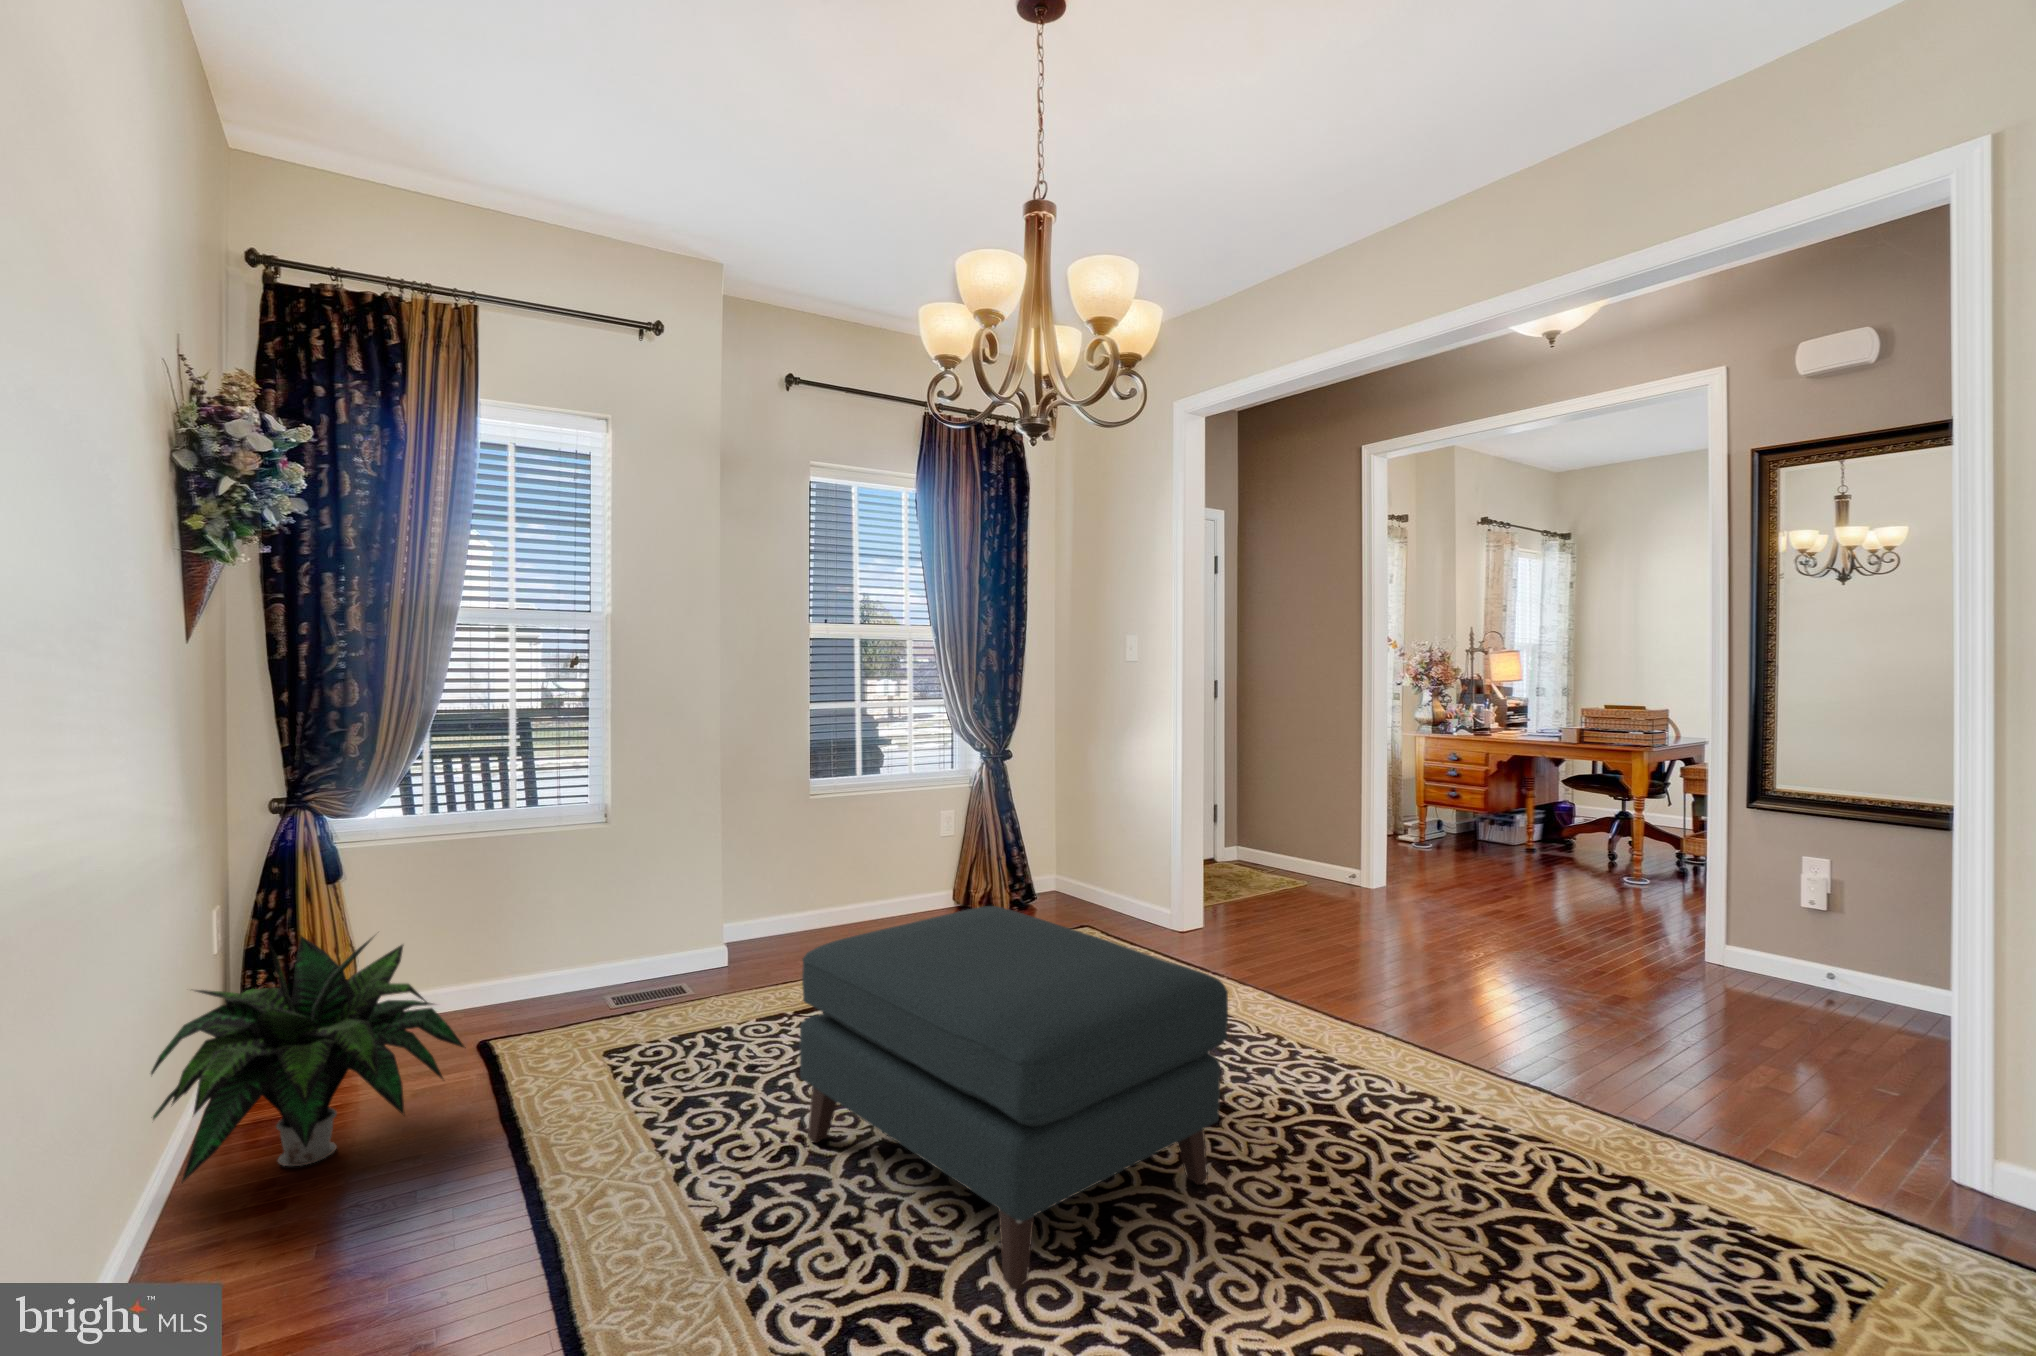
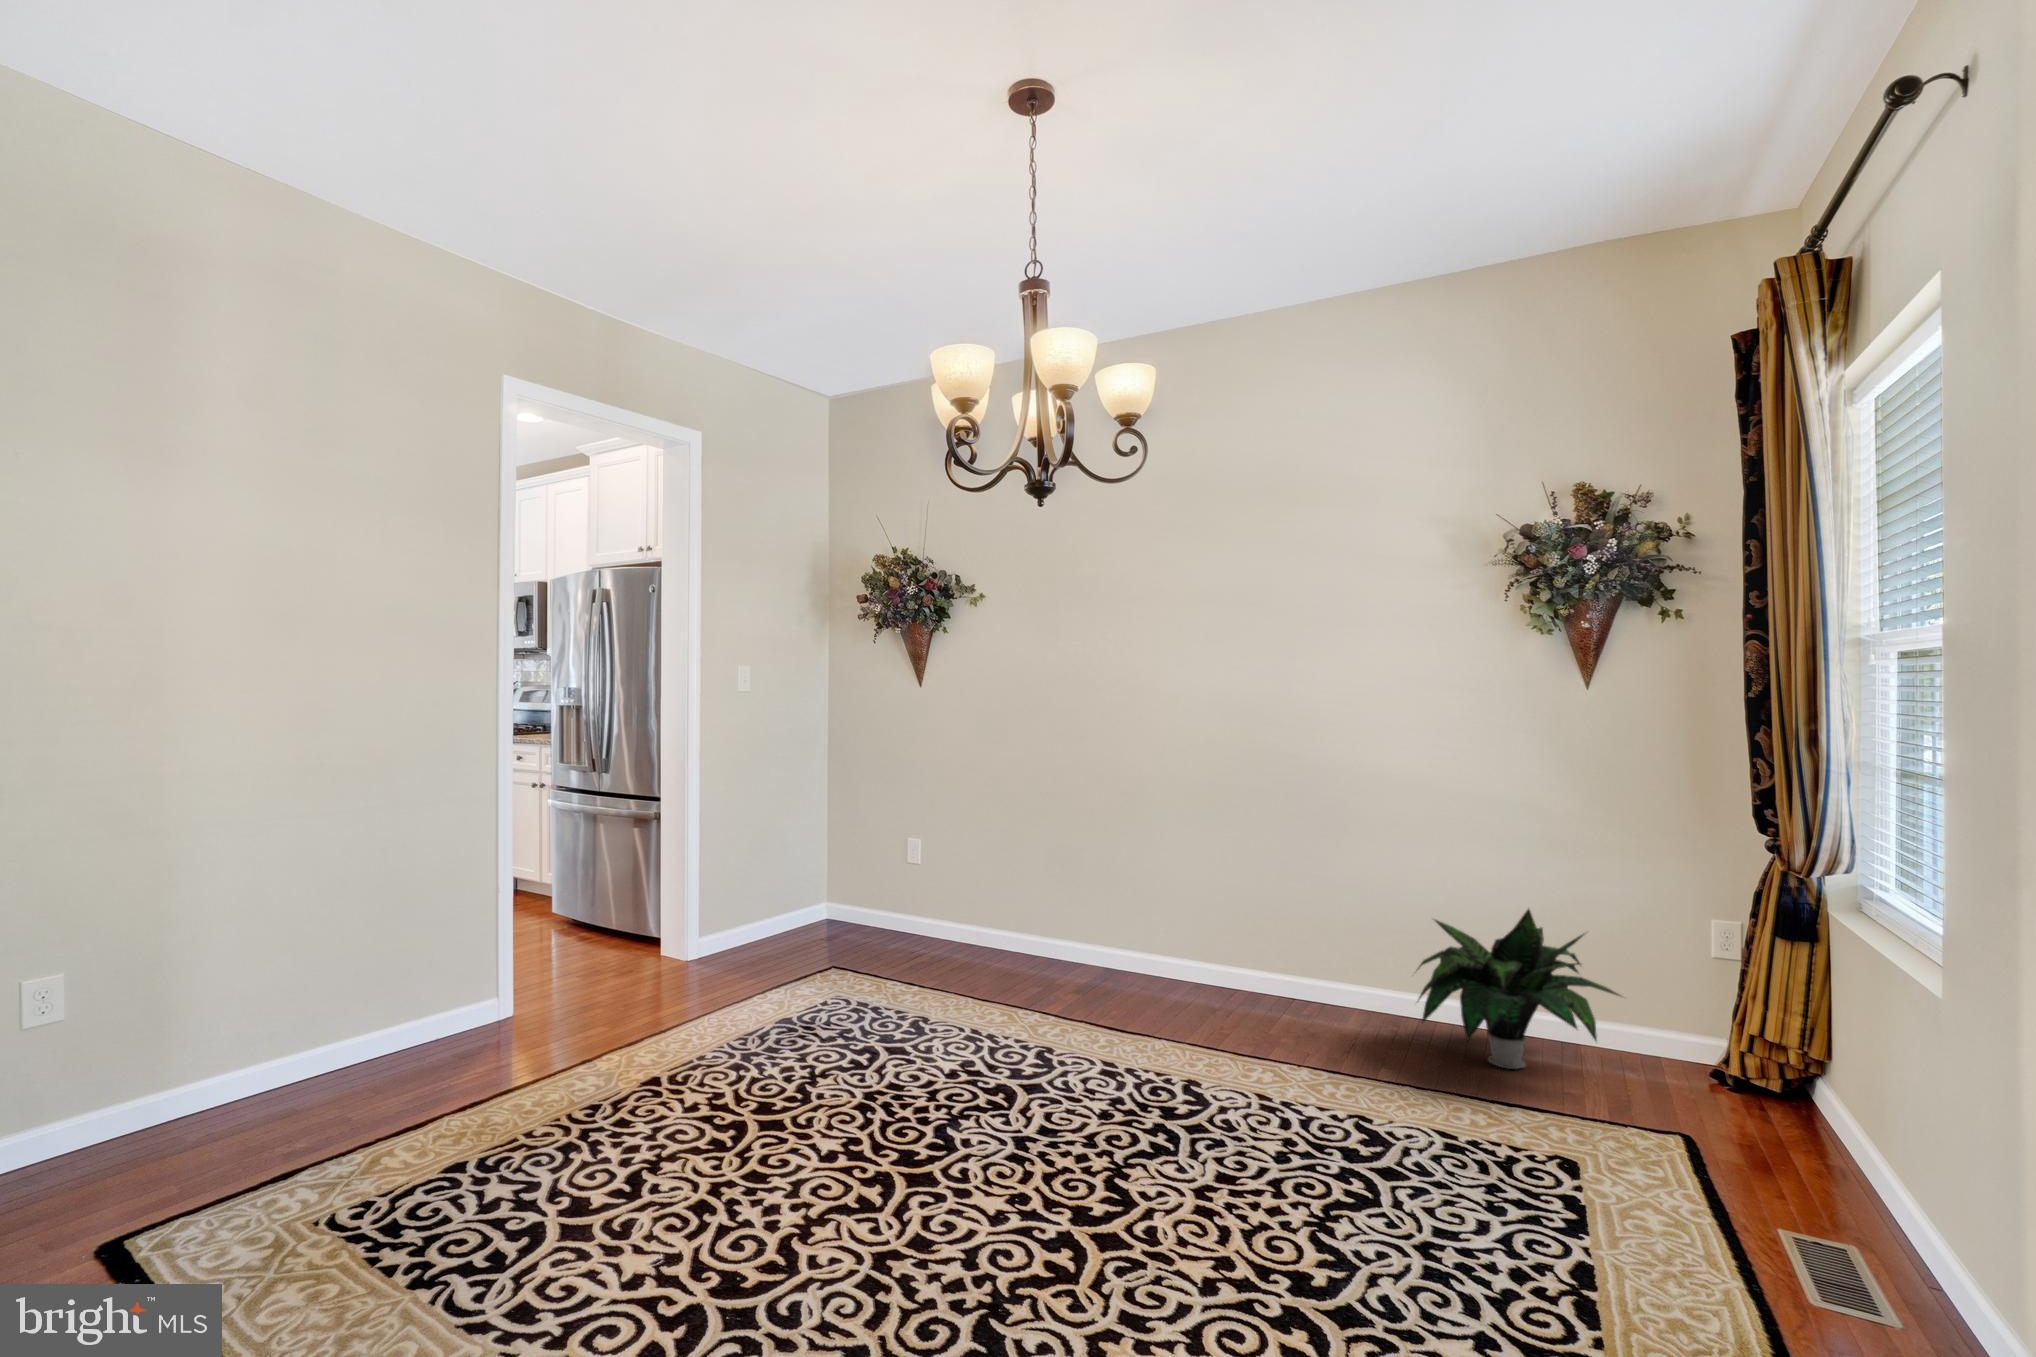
ottoman: present [800,906,1228,1291] -> none [860,941,1245,1258]

